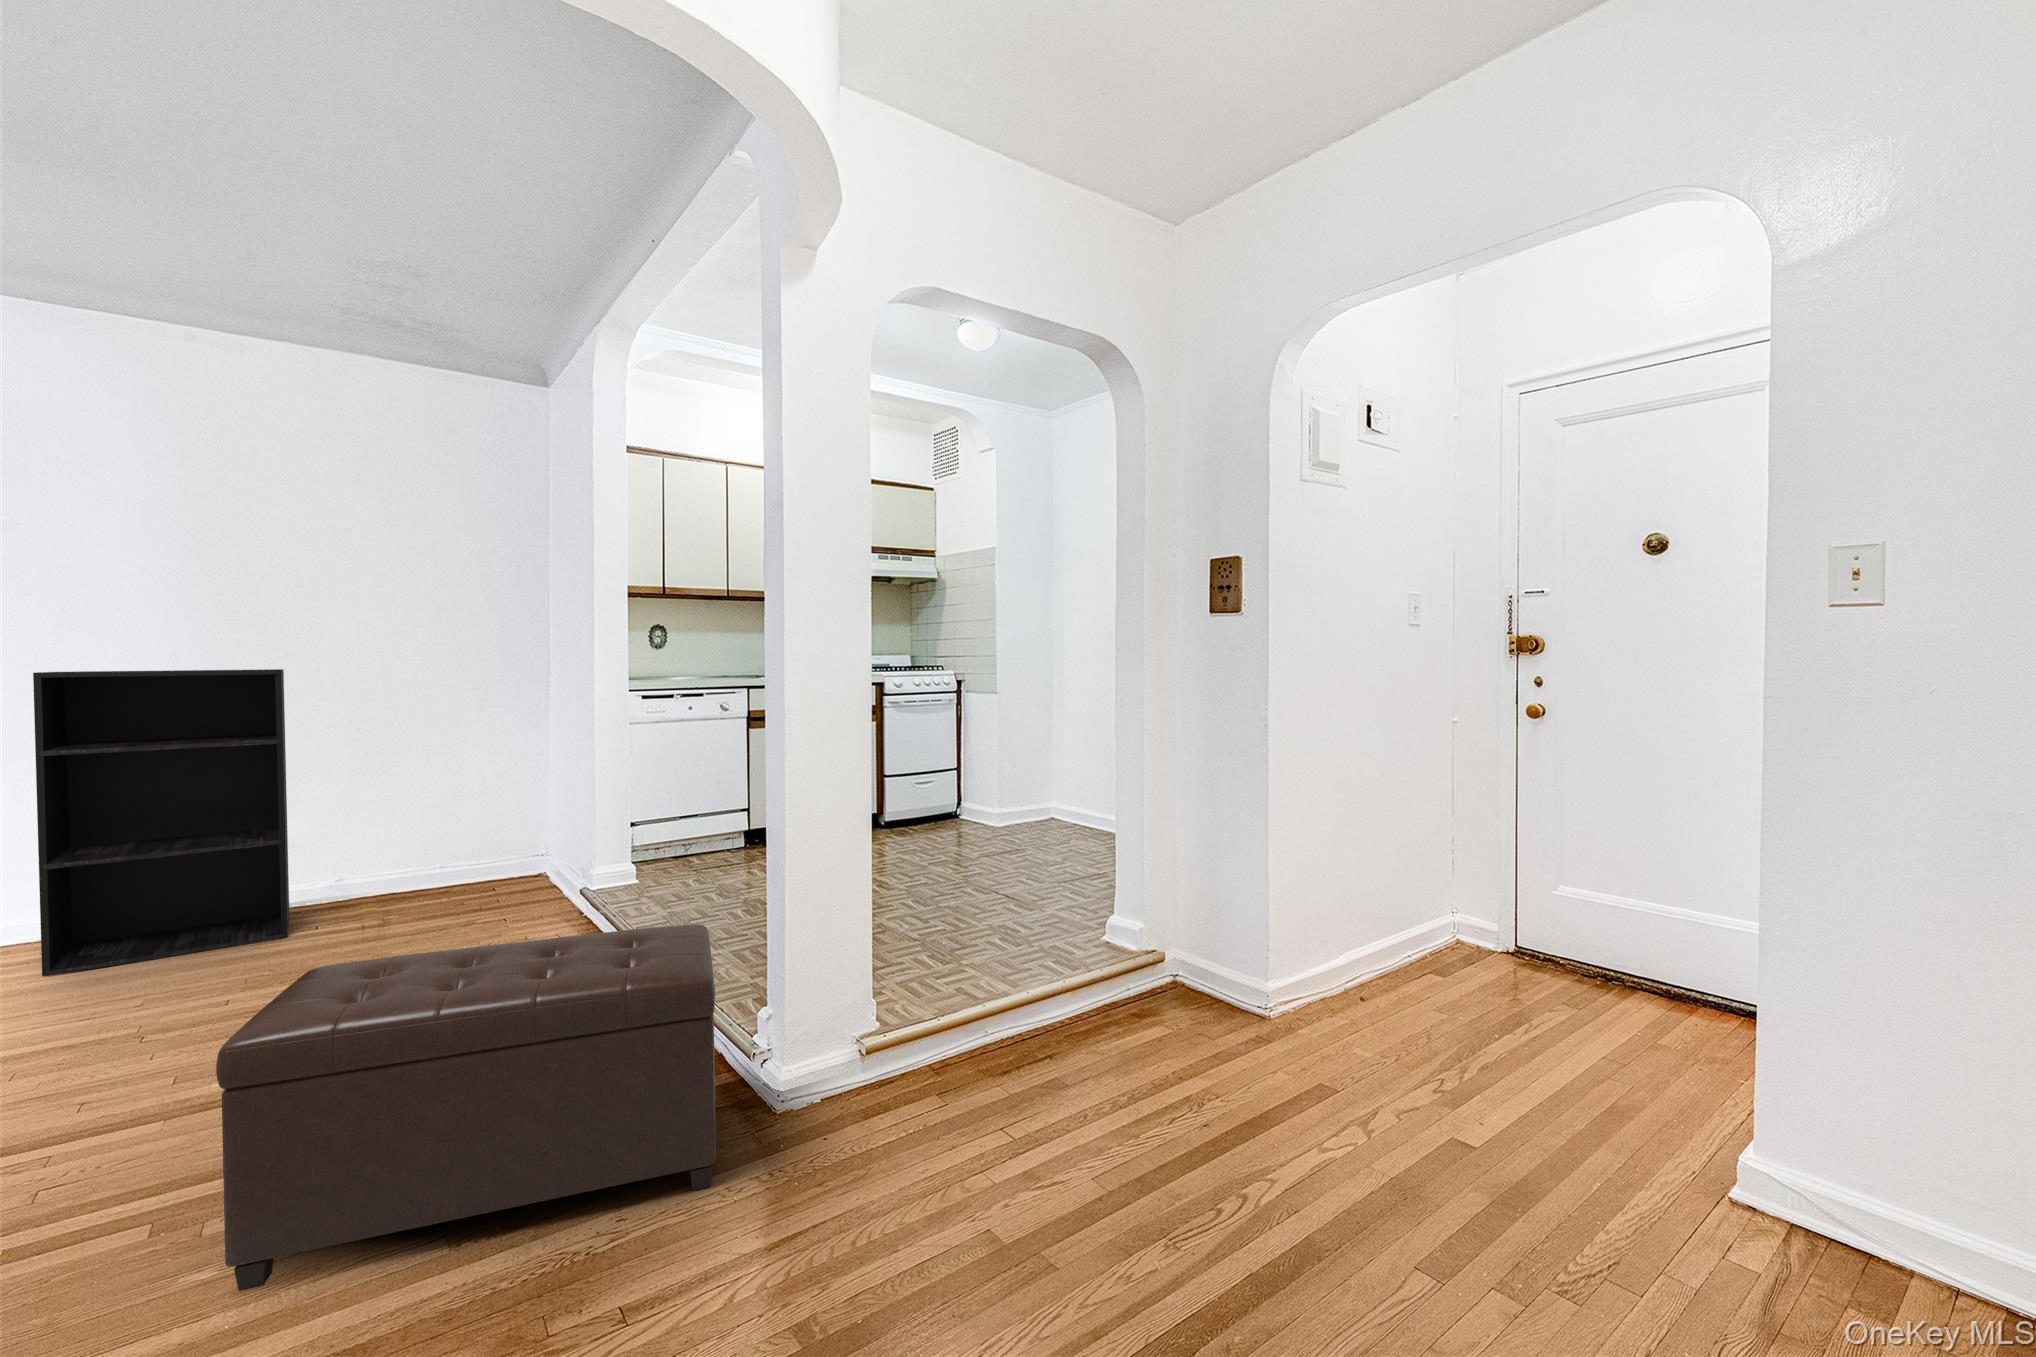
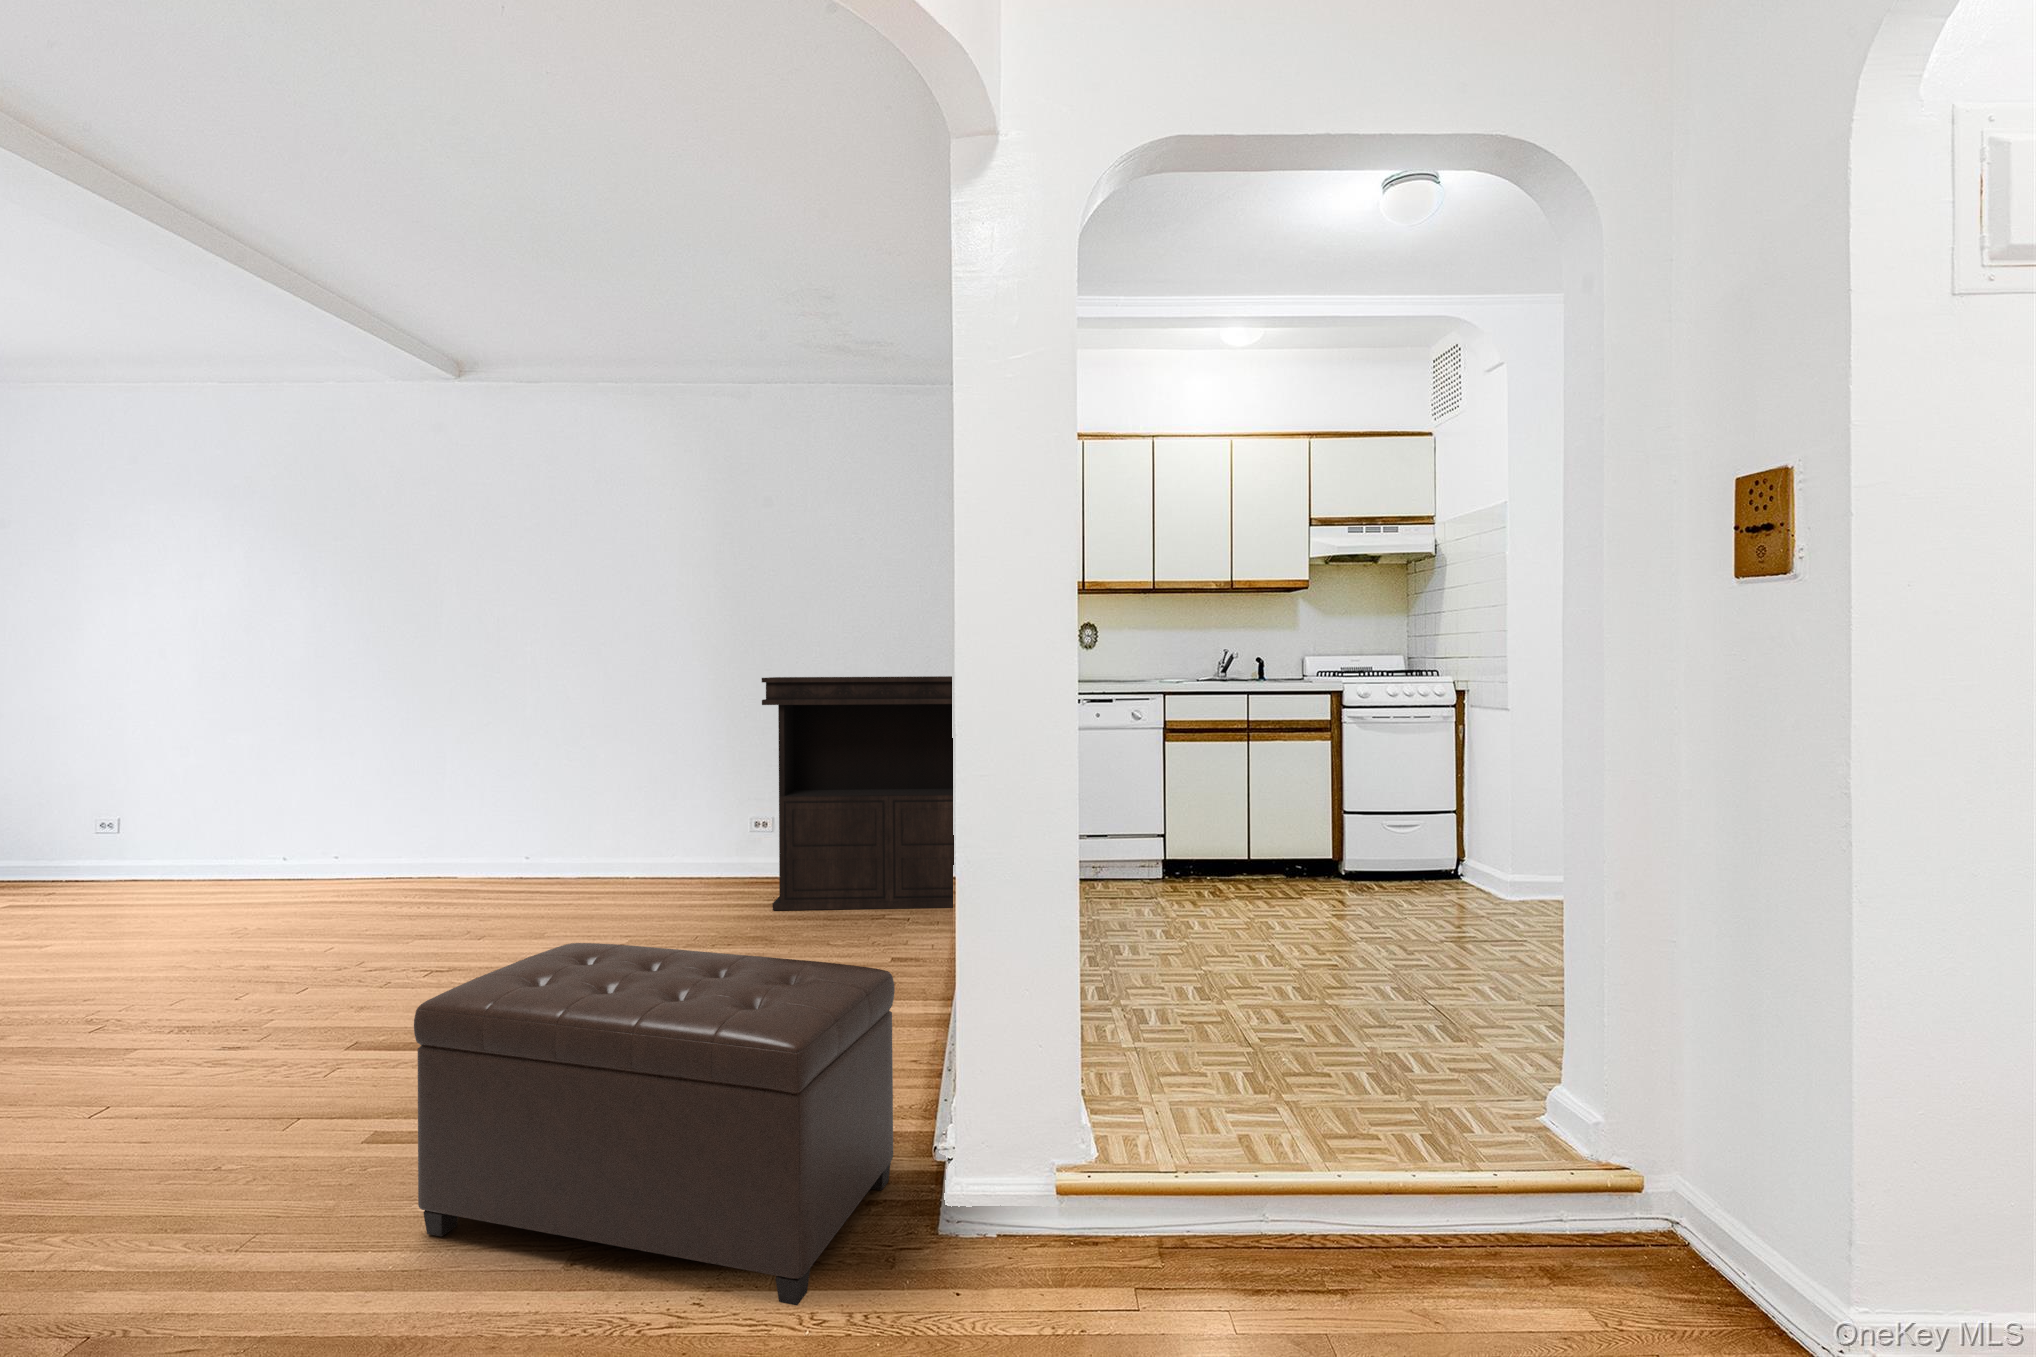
bookshelf: present [33,669,289,976] -> none [606,669,771,905]
console table: none [309,674,608,940] -> present [762,676,954,910]

